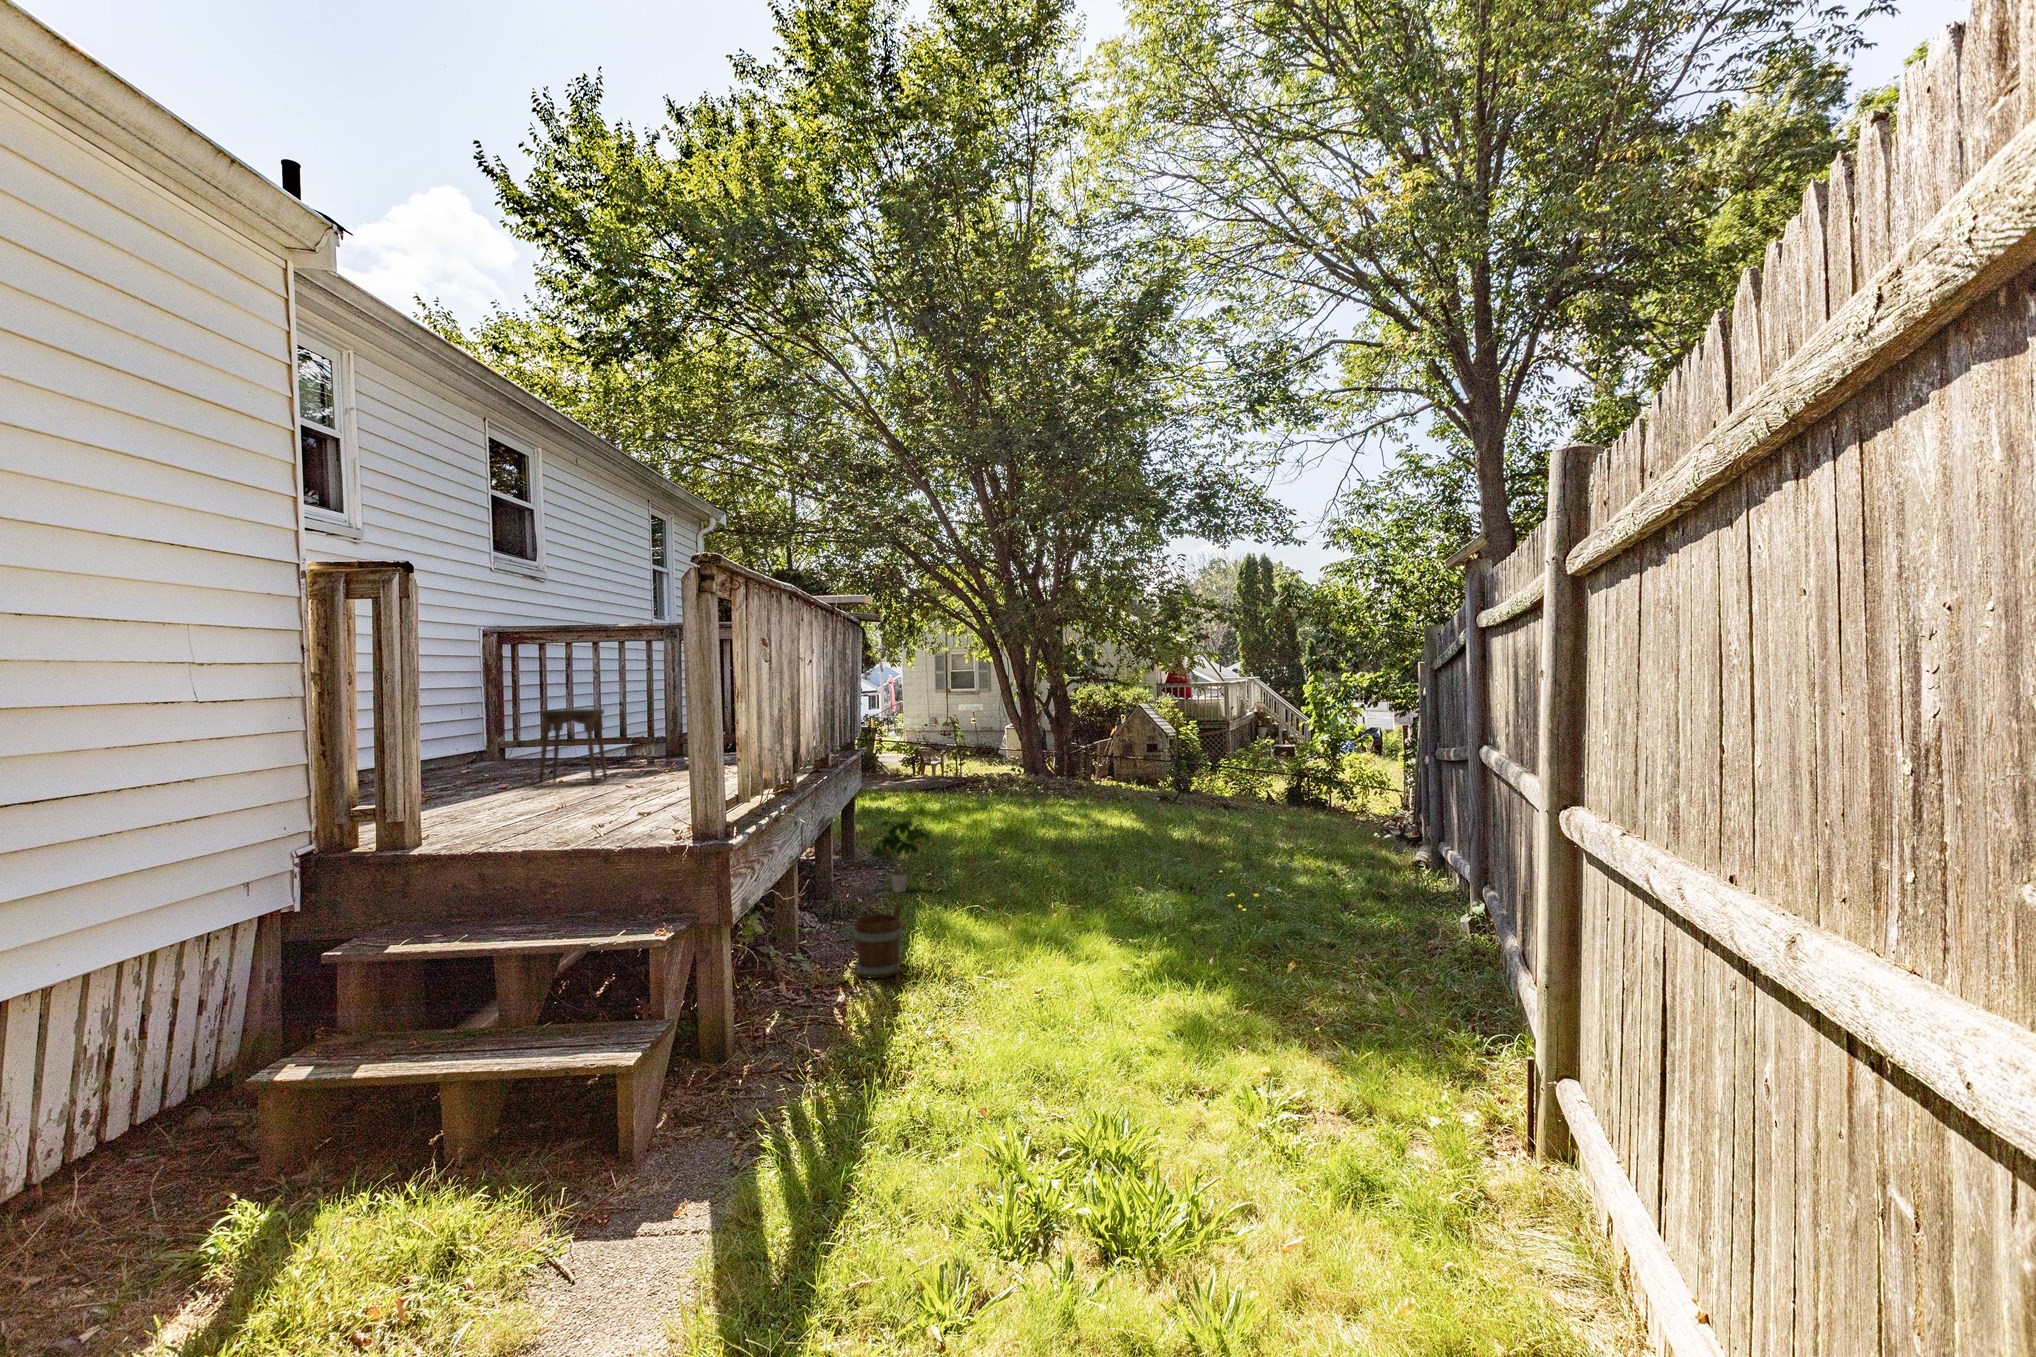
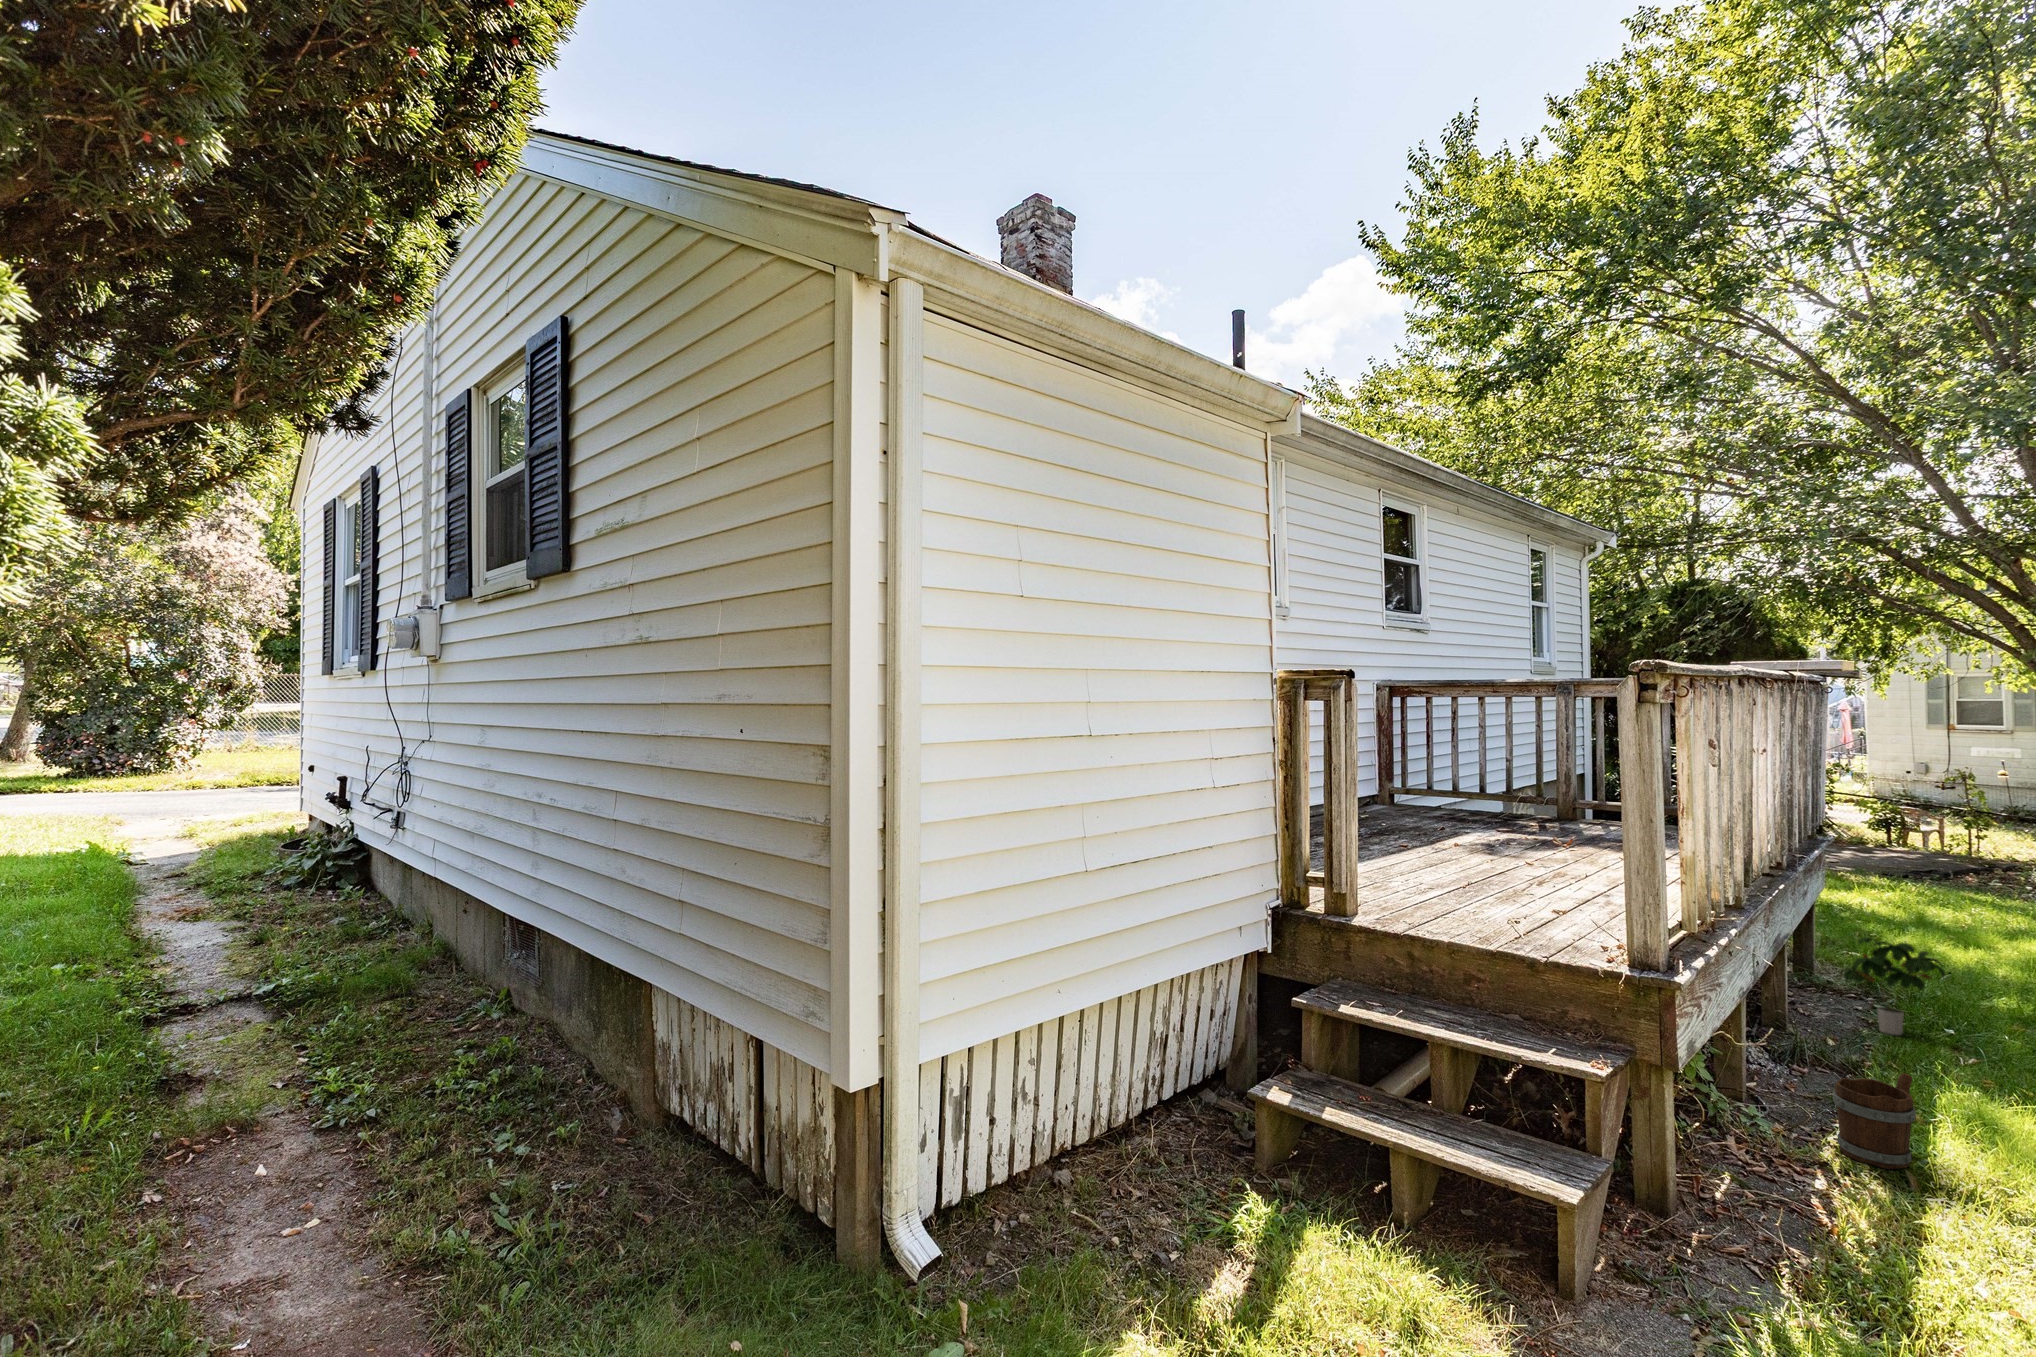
stool: present [539,709,607,786] -> none [1436,771,1501,849]

